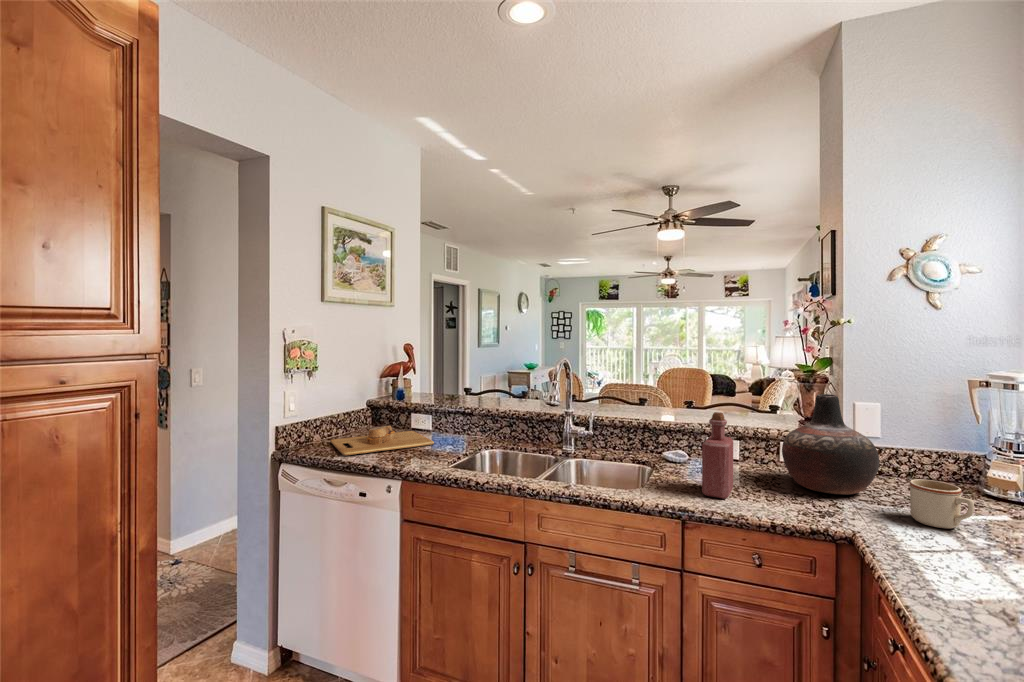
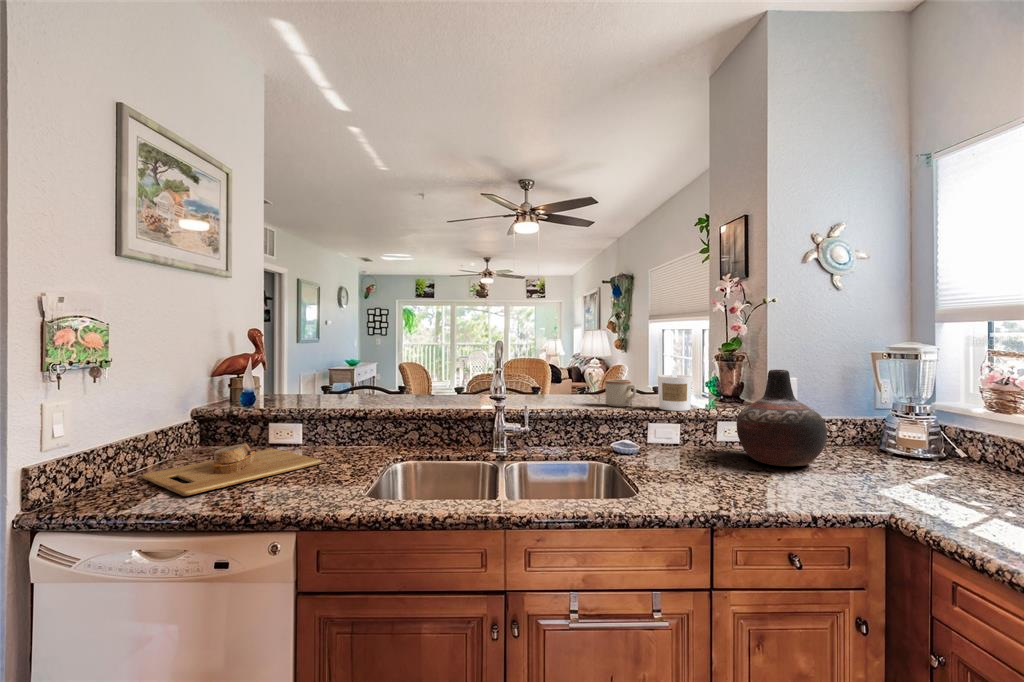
candle: none [723,388,757,428] -> present [658,370,692,411]
bottle: present [702,412,733,499] -> none [687,392,724,485]
mug: present [910,479,974,529] -> present [605,379,636,407]

